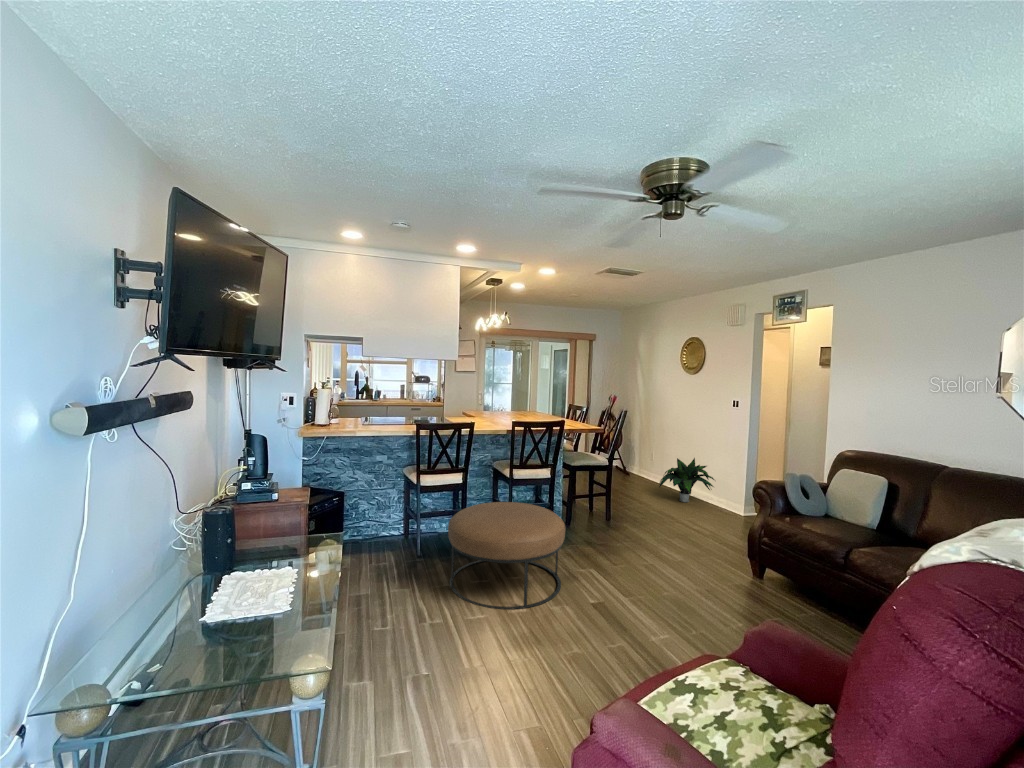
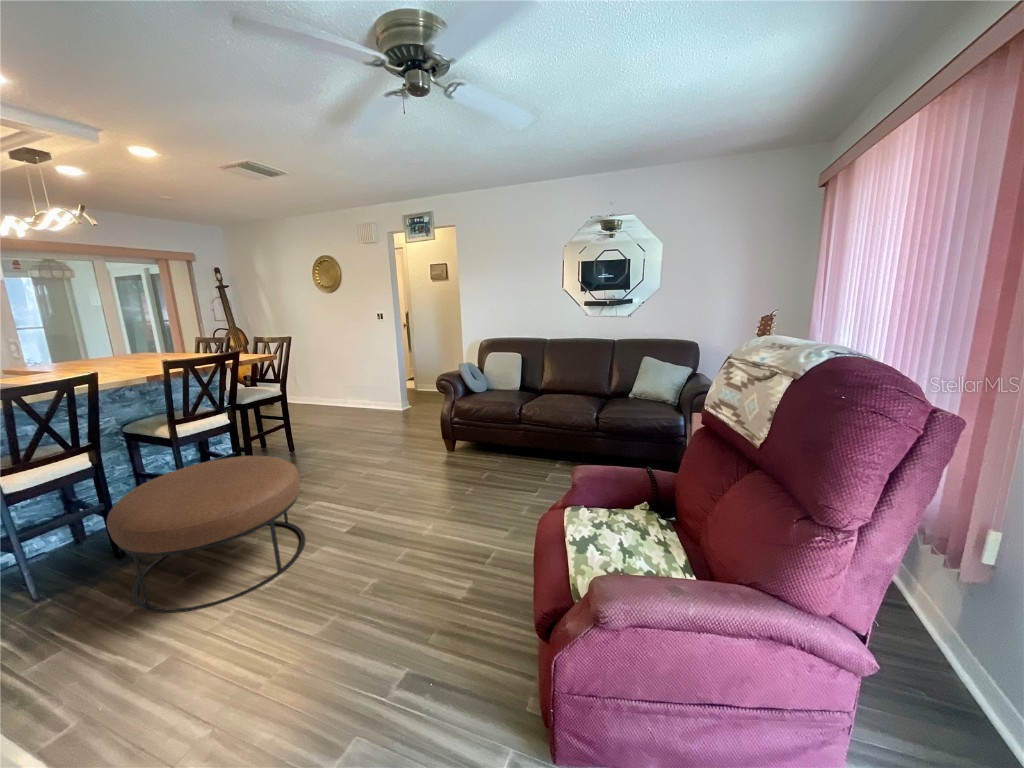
potted plant: present [659,458,714,502] -> none [321,371,377,414]

